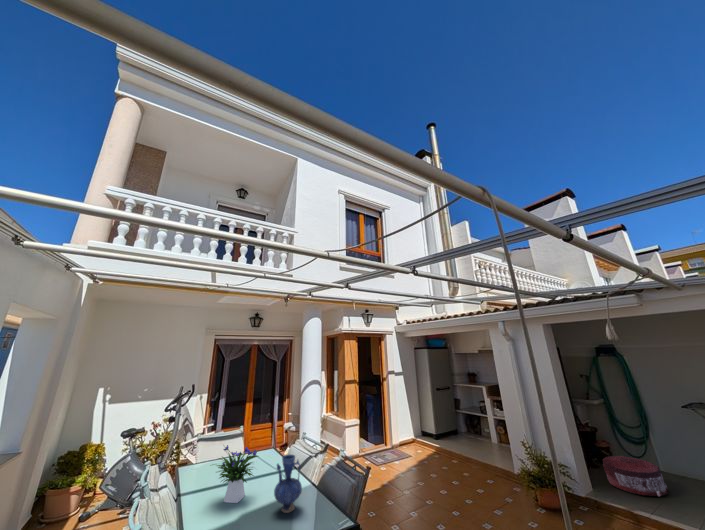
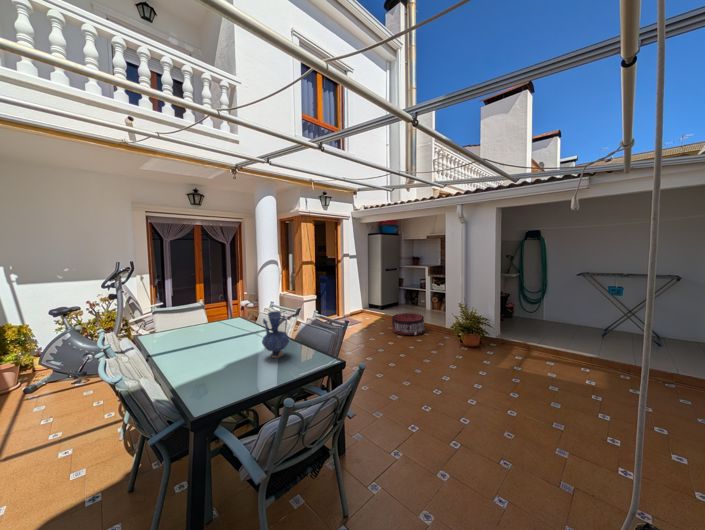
flower arrangement: present [217,445,258,503] -> none [187,306,240,356]
pouf: present [603,456,669,496] -> present [392,313,425,335]

